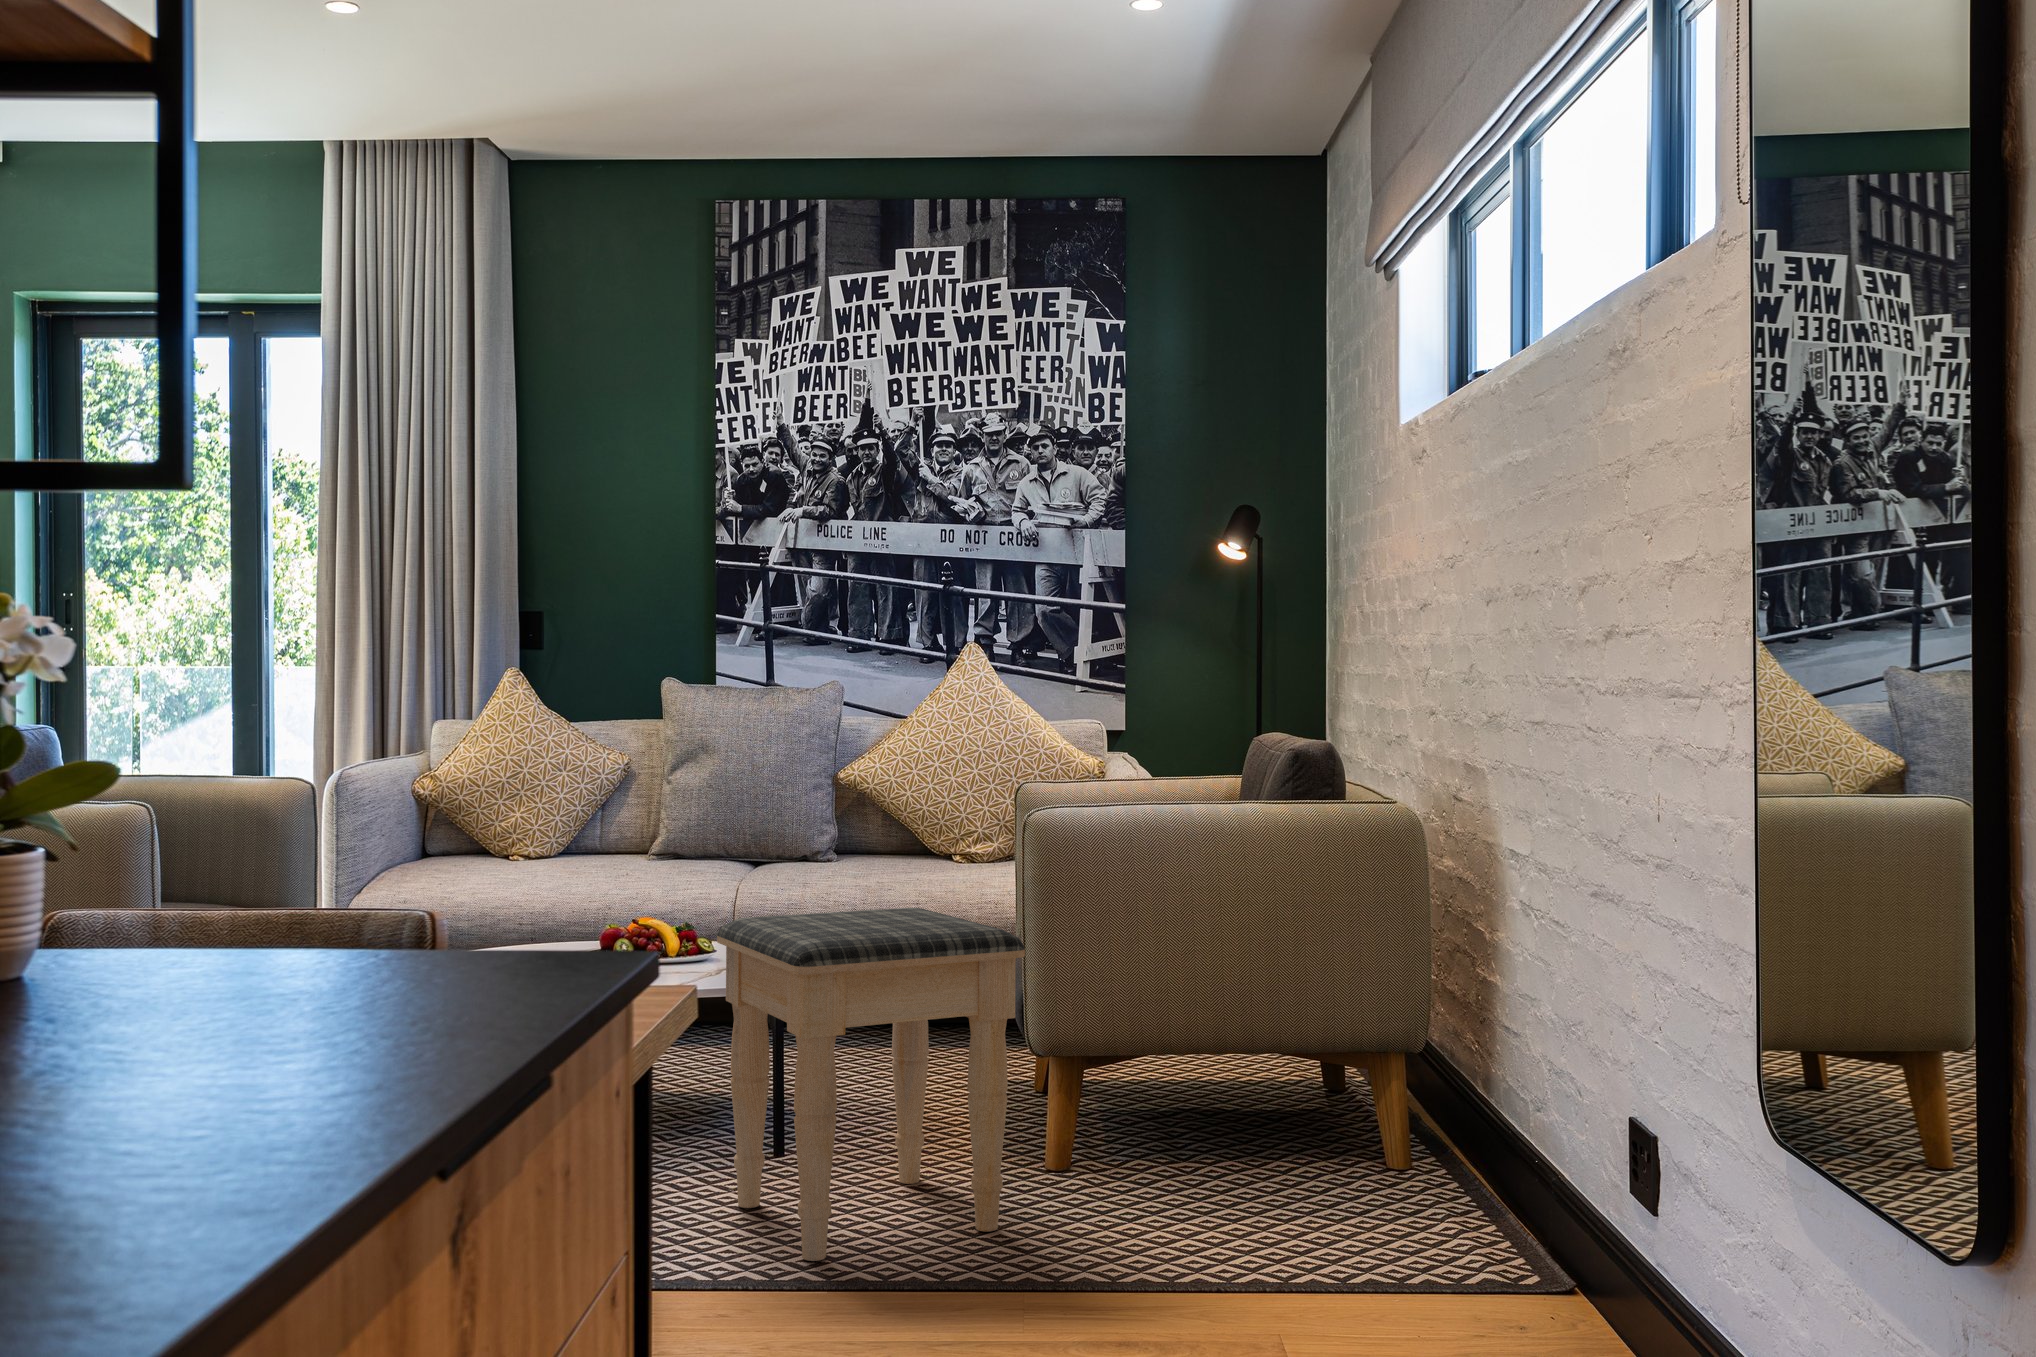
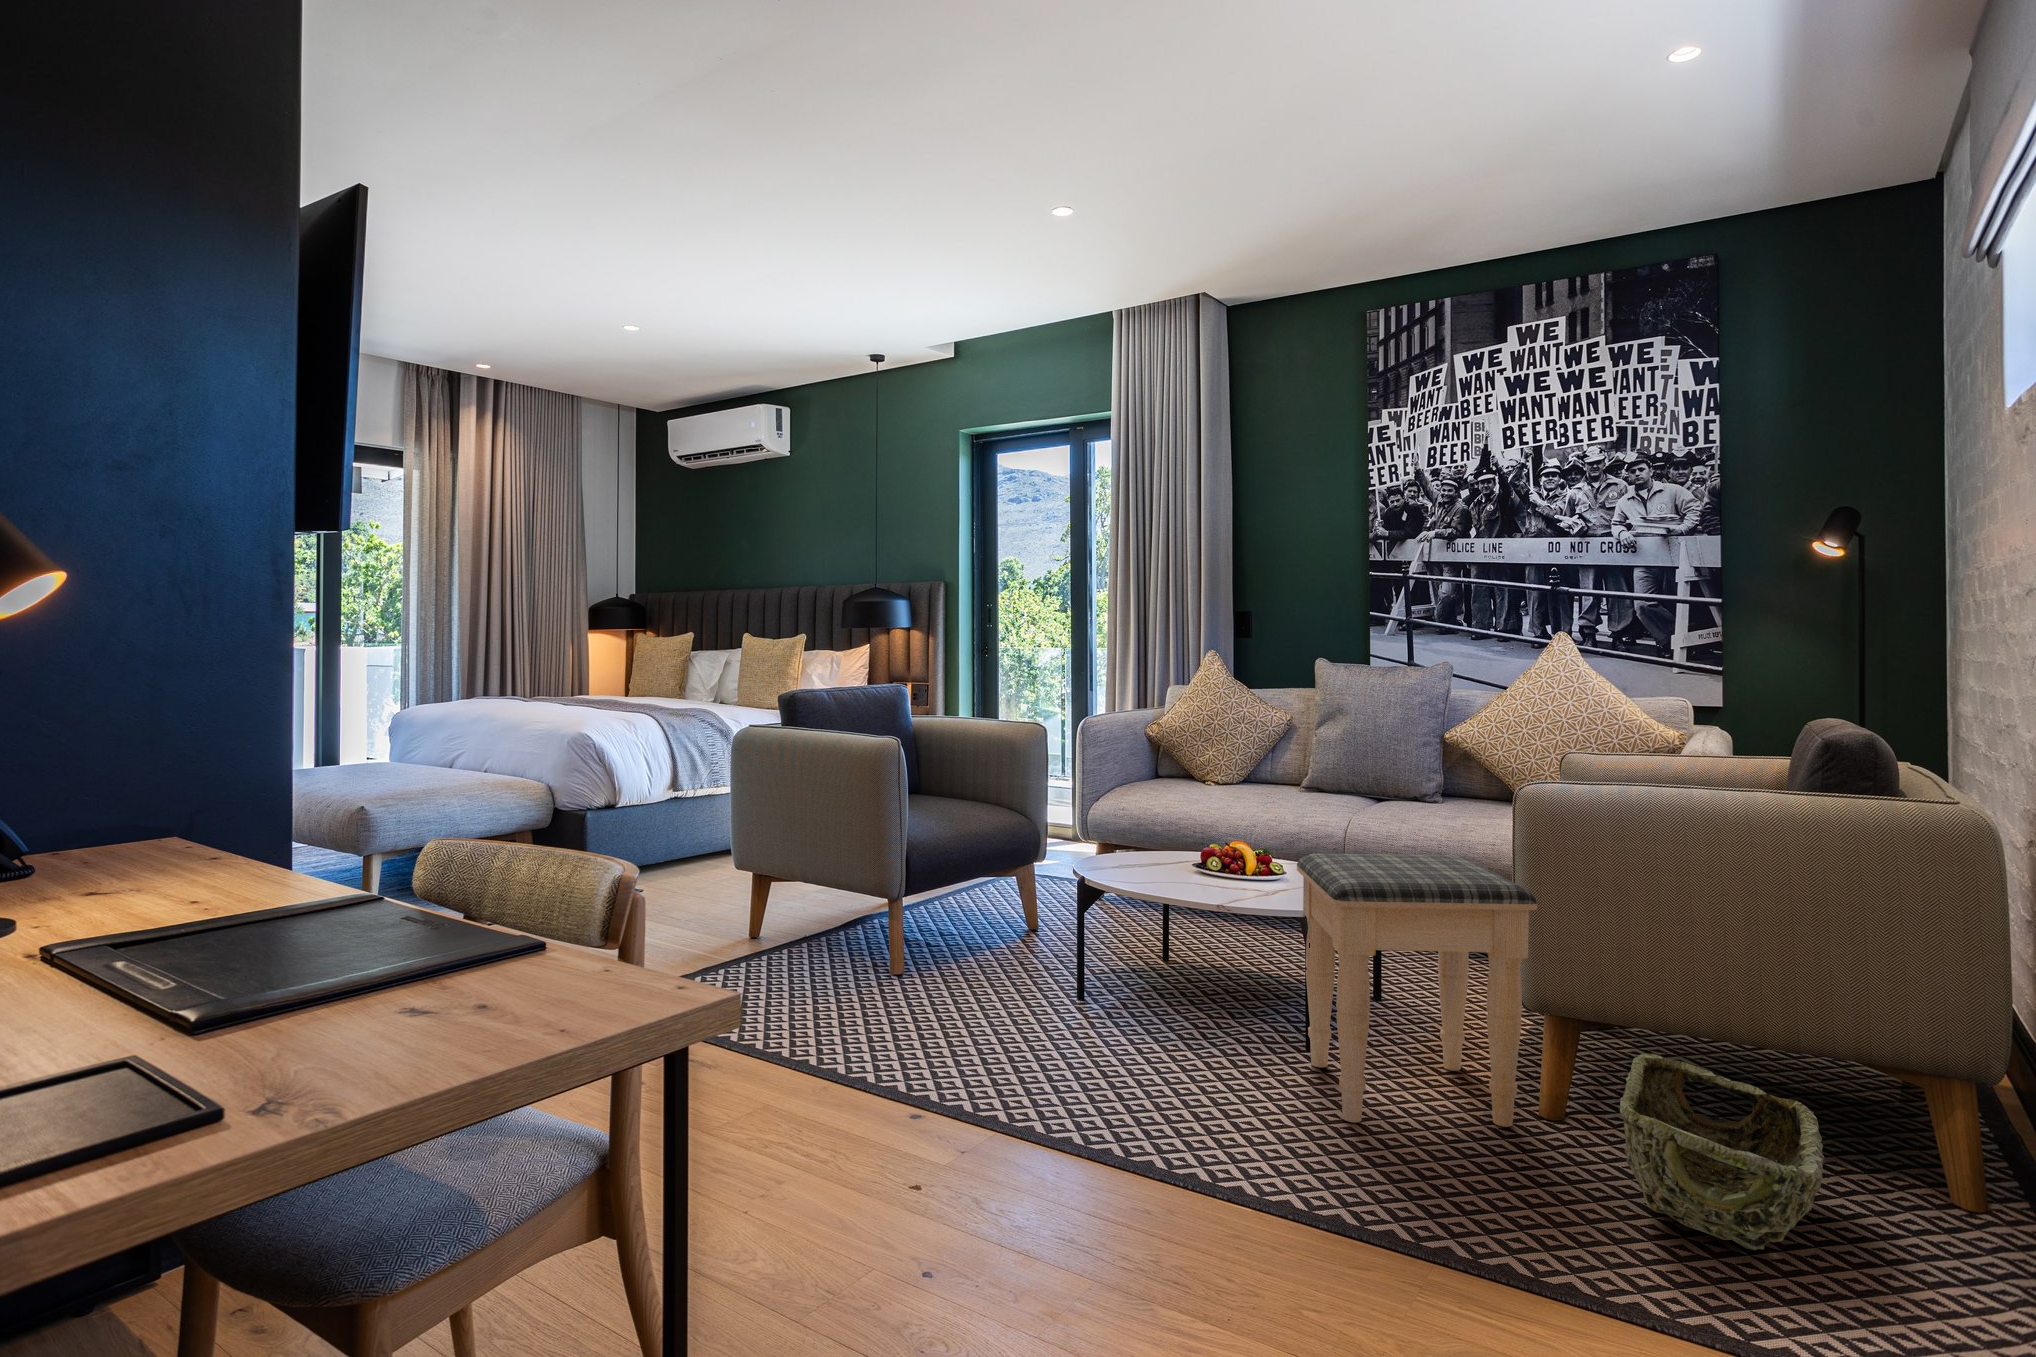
woven basket: none [1128,1111,1330,1296] -> present [1620,1054,1824,1250]

